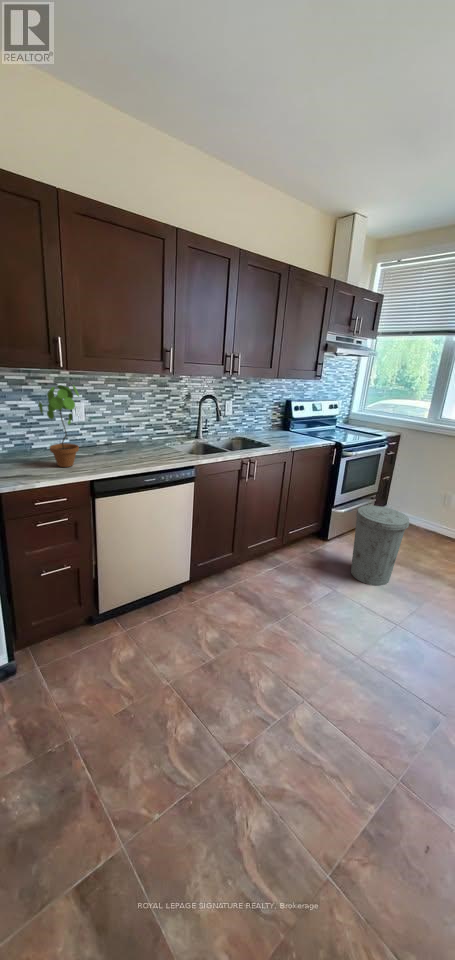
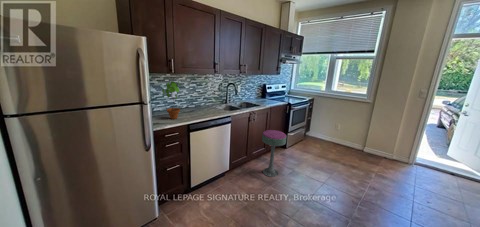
bar stool: none [263,500,317,601] -> present [262,130,287,177]
trash can: present [351,506,409,586] -> none [300,131,325,167]

